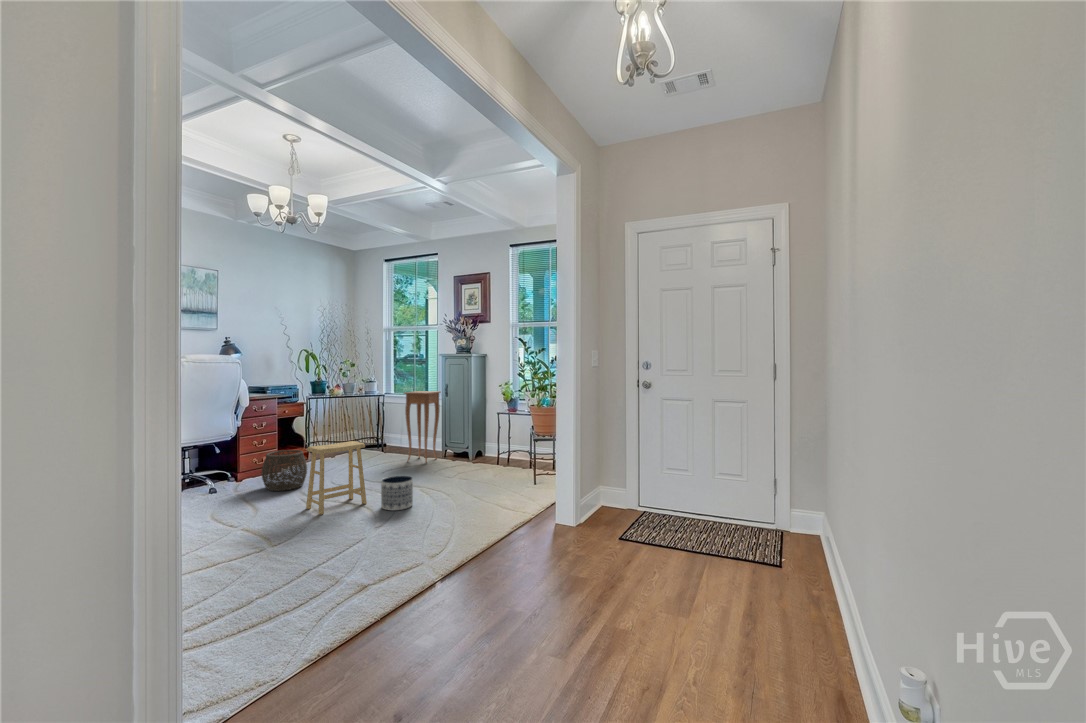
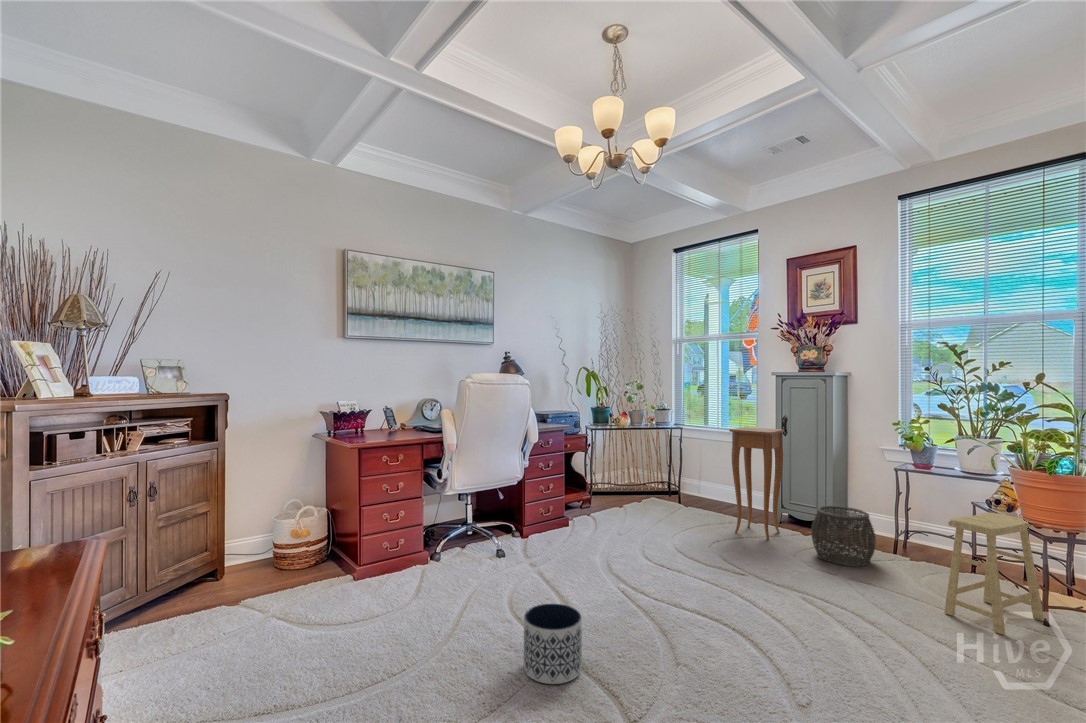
footstool: present [306,441,367,515] -> present [944,512,1044,635]
woven basket: present [261,450,307,491] -> present [811,506,876,567]
planter: present [381,476,413,511] -> present [524,604,582,684]

